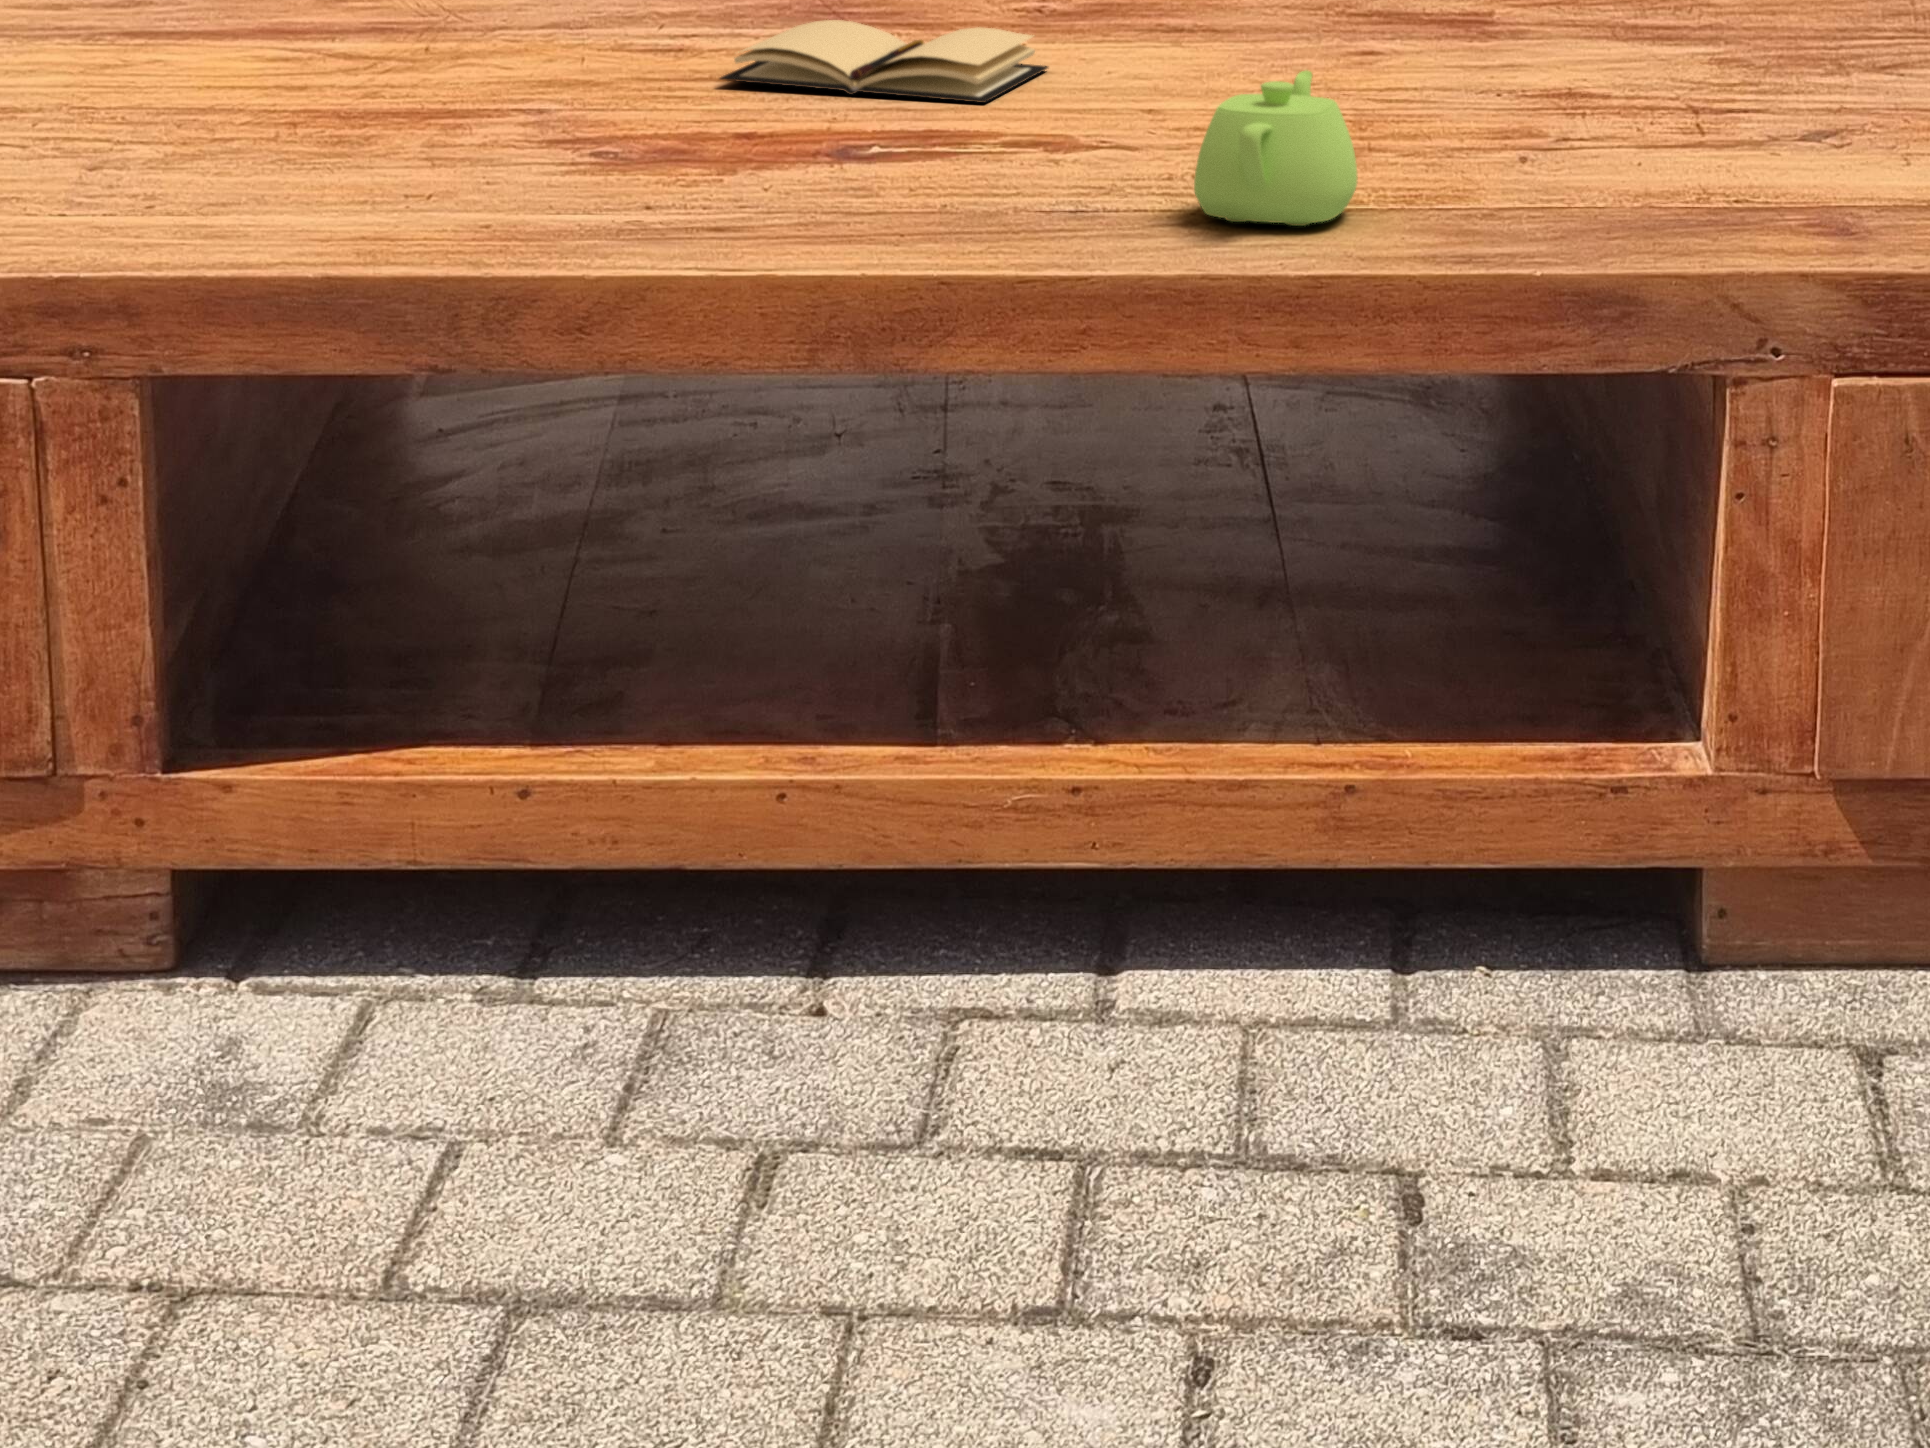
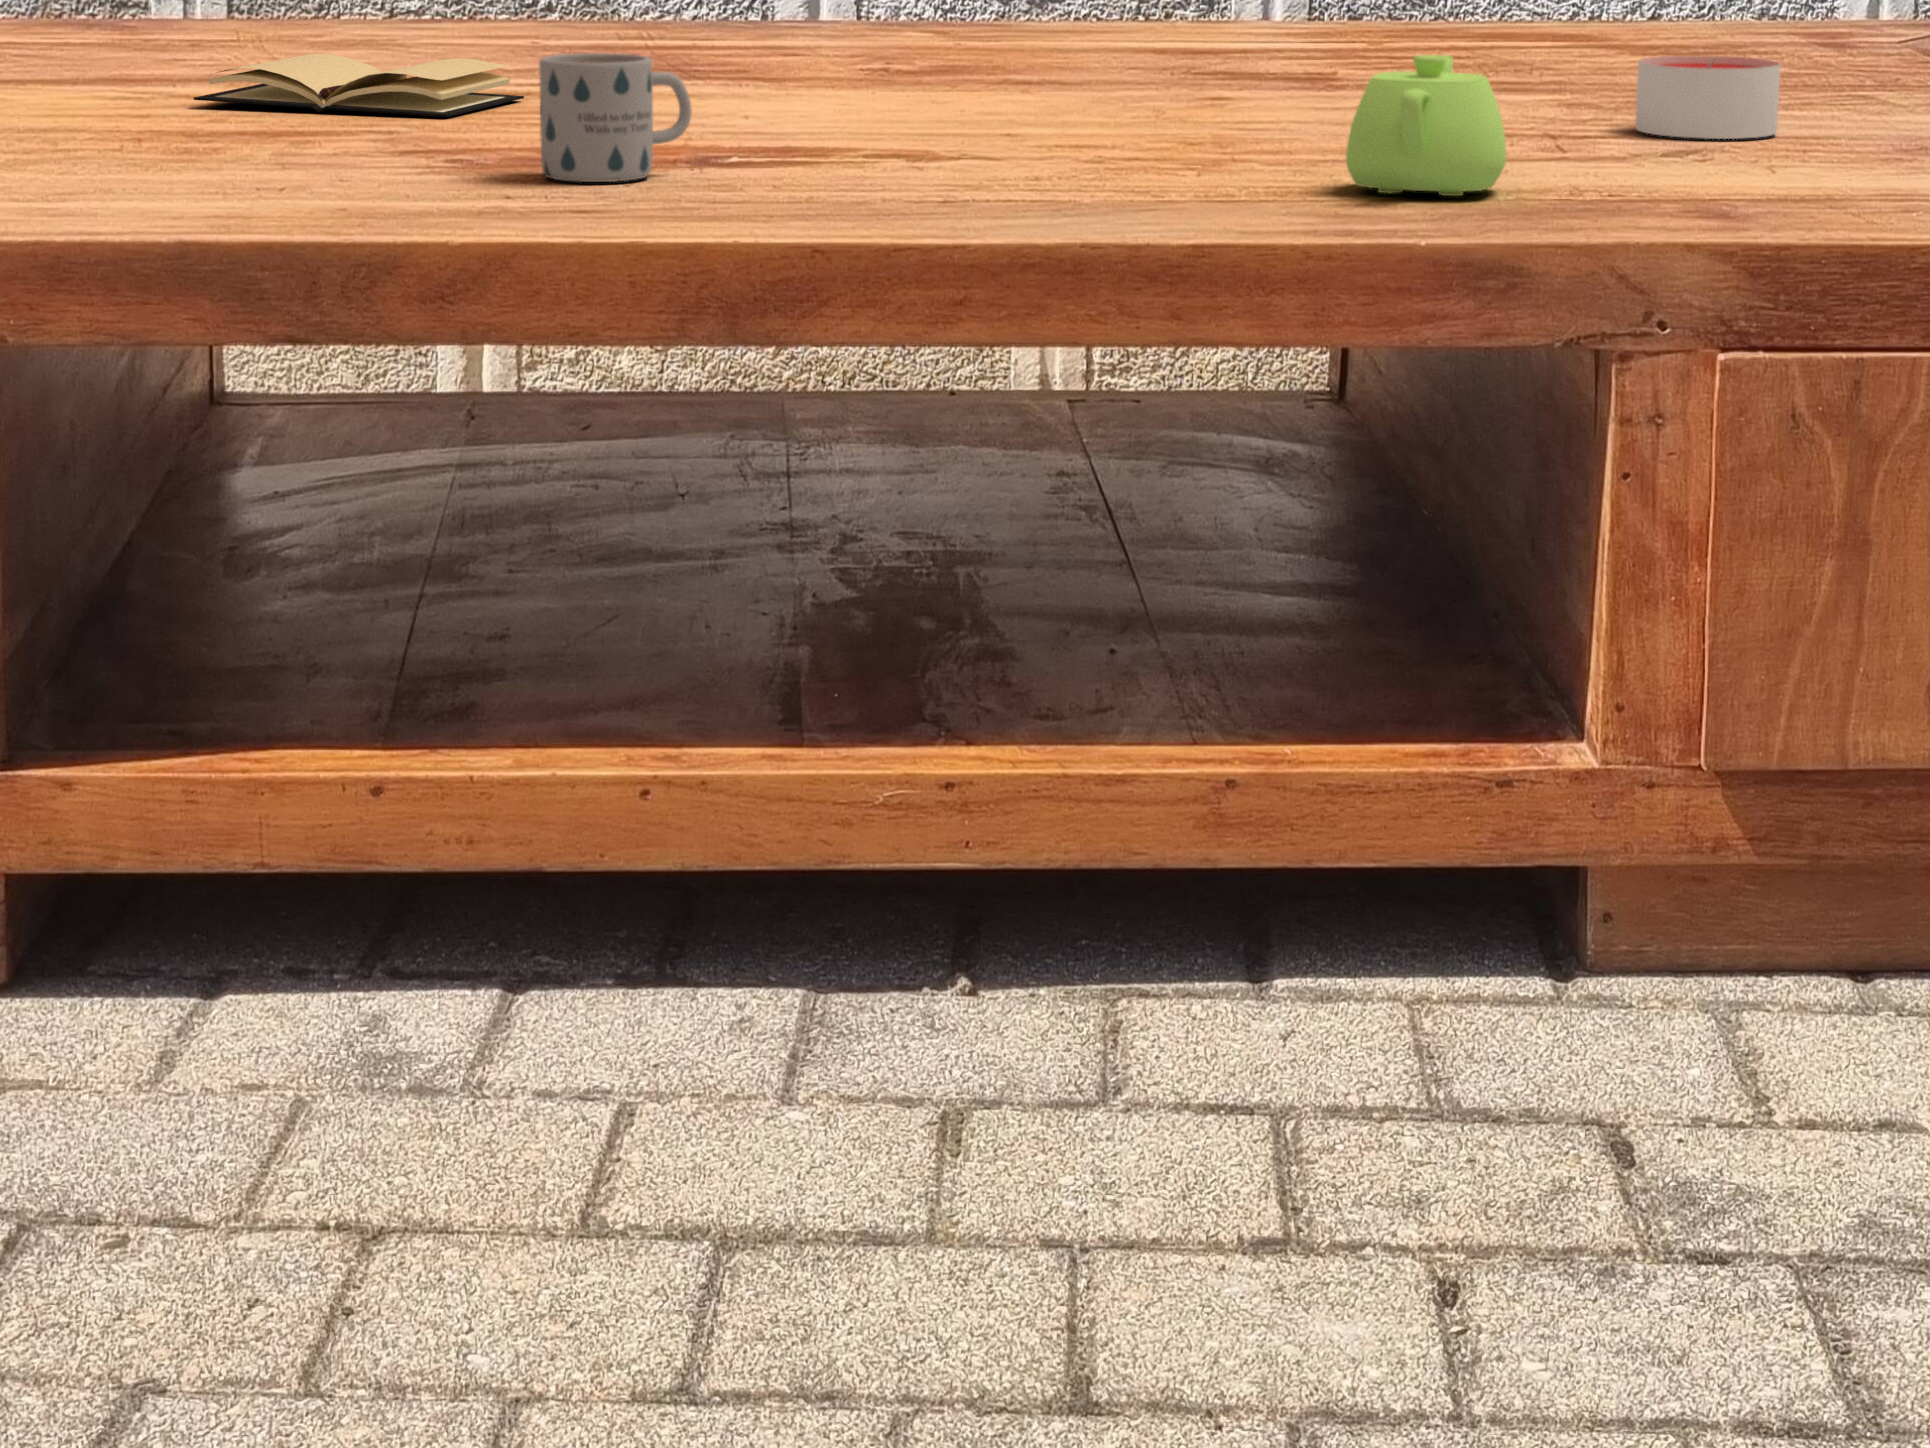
book: present [720,20,1048,103] -> present [194,54,524,117]
candle: none [1540,27,1684,121] -> present [1635,56,1781,139]
mug: none [395,74,551,210] -> present [539,53,692,182]

